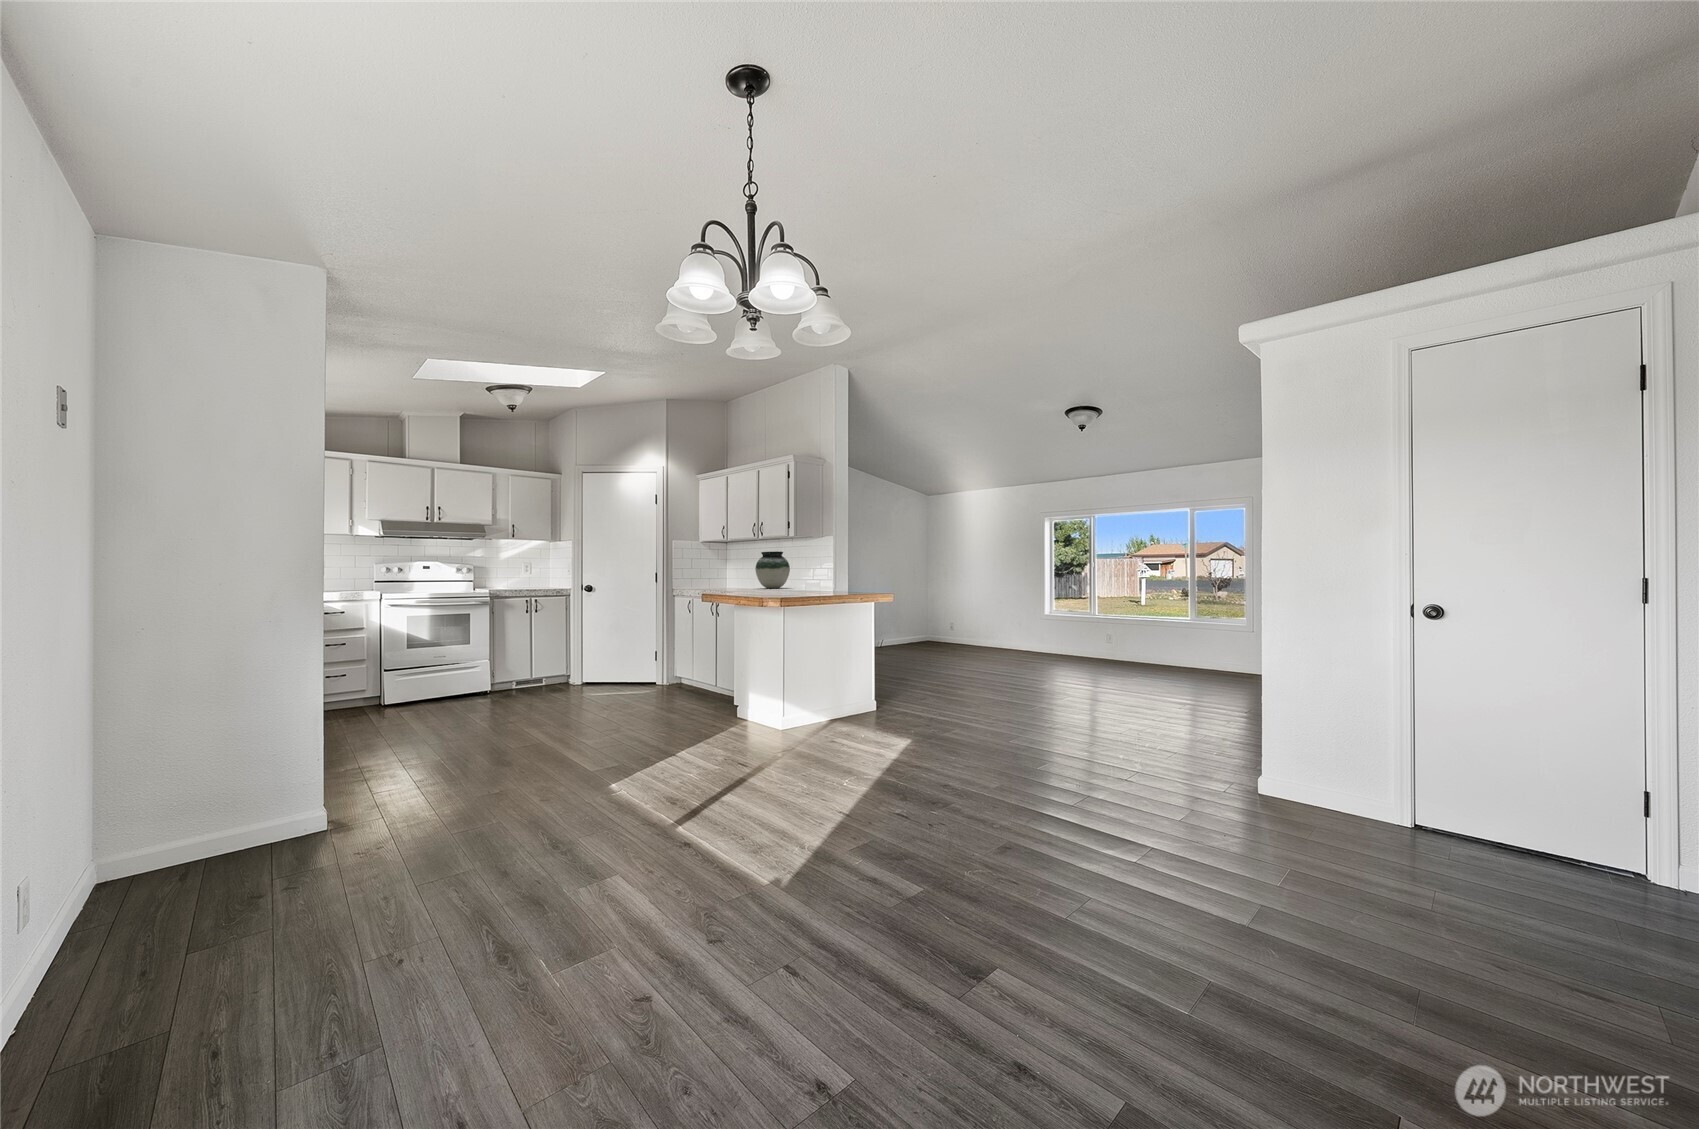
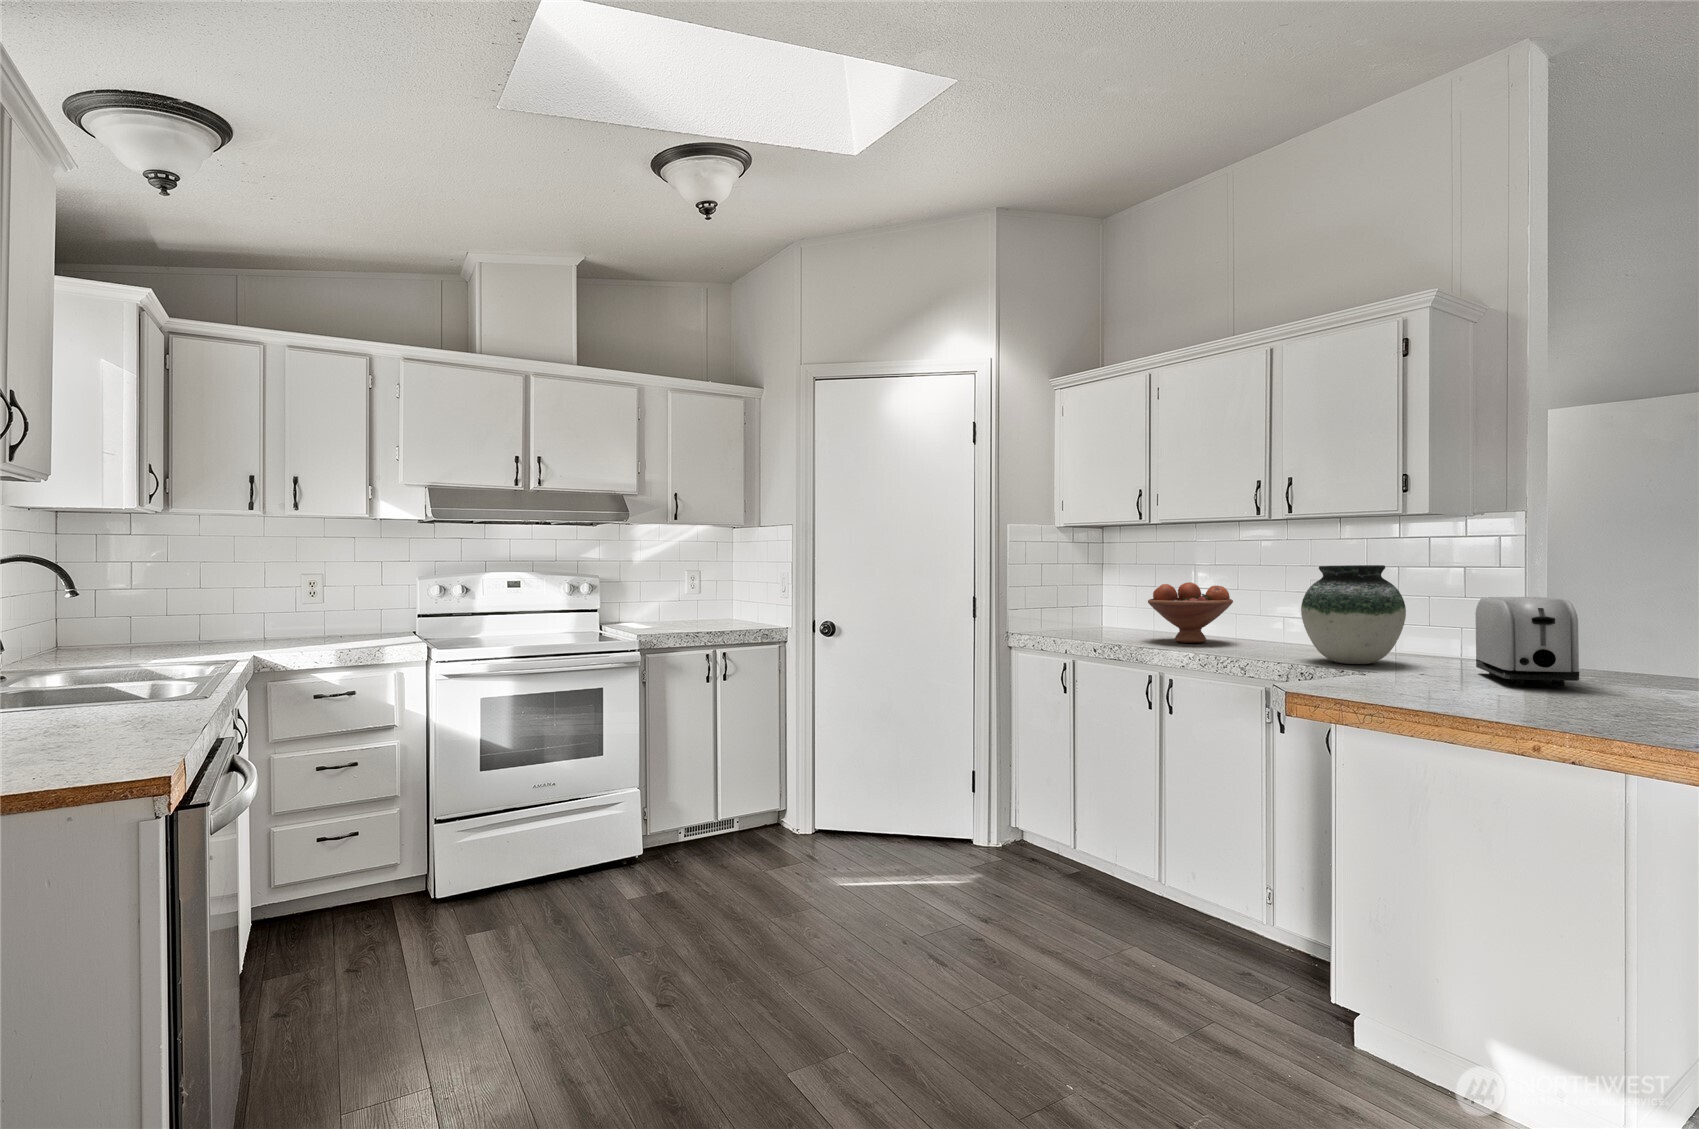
toaster: none [795,560,822,589] -> present [1475,597,1579,687]
fruit bowl: none [719,563,752,587] -> present [1148,582,1233,643]

